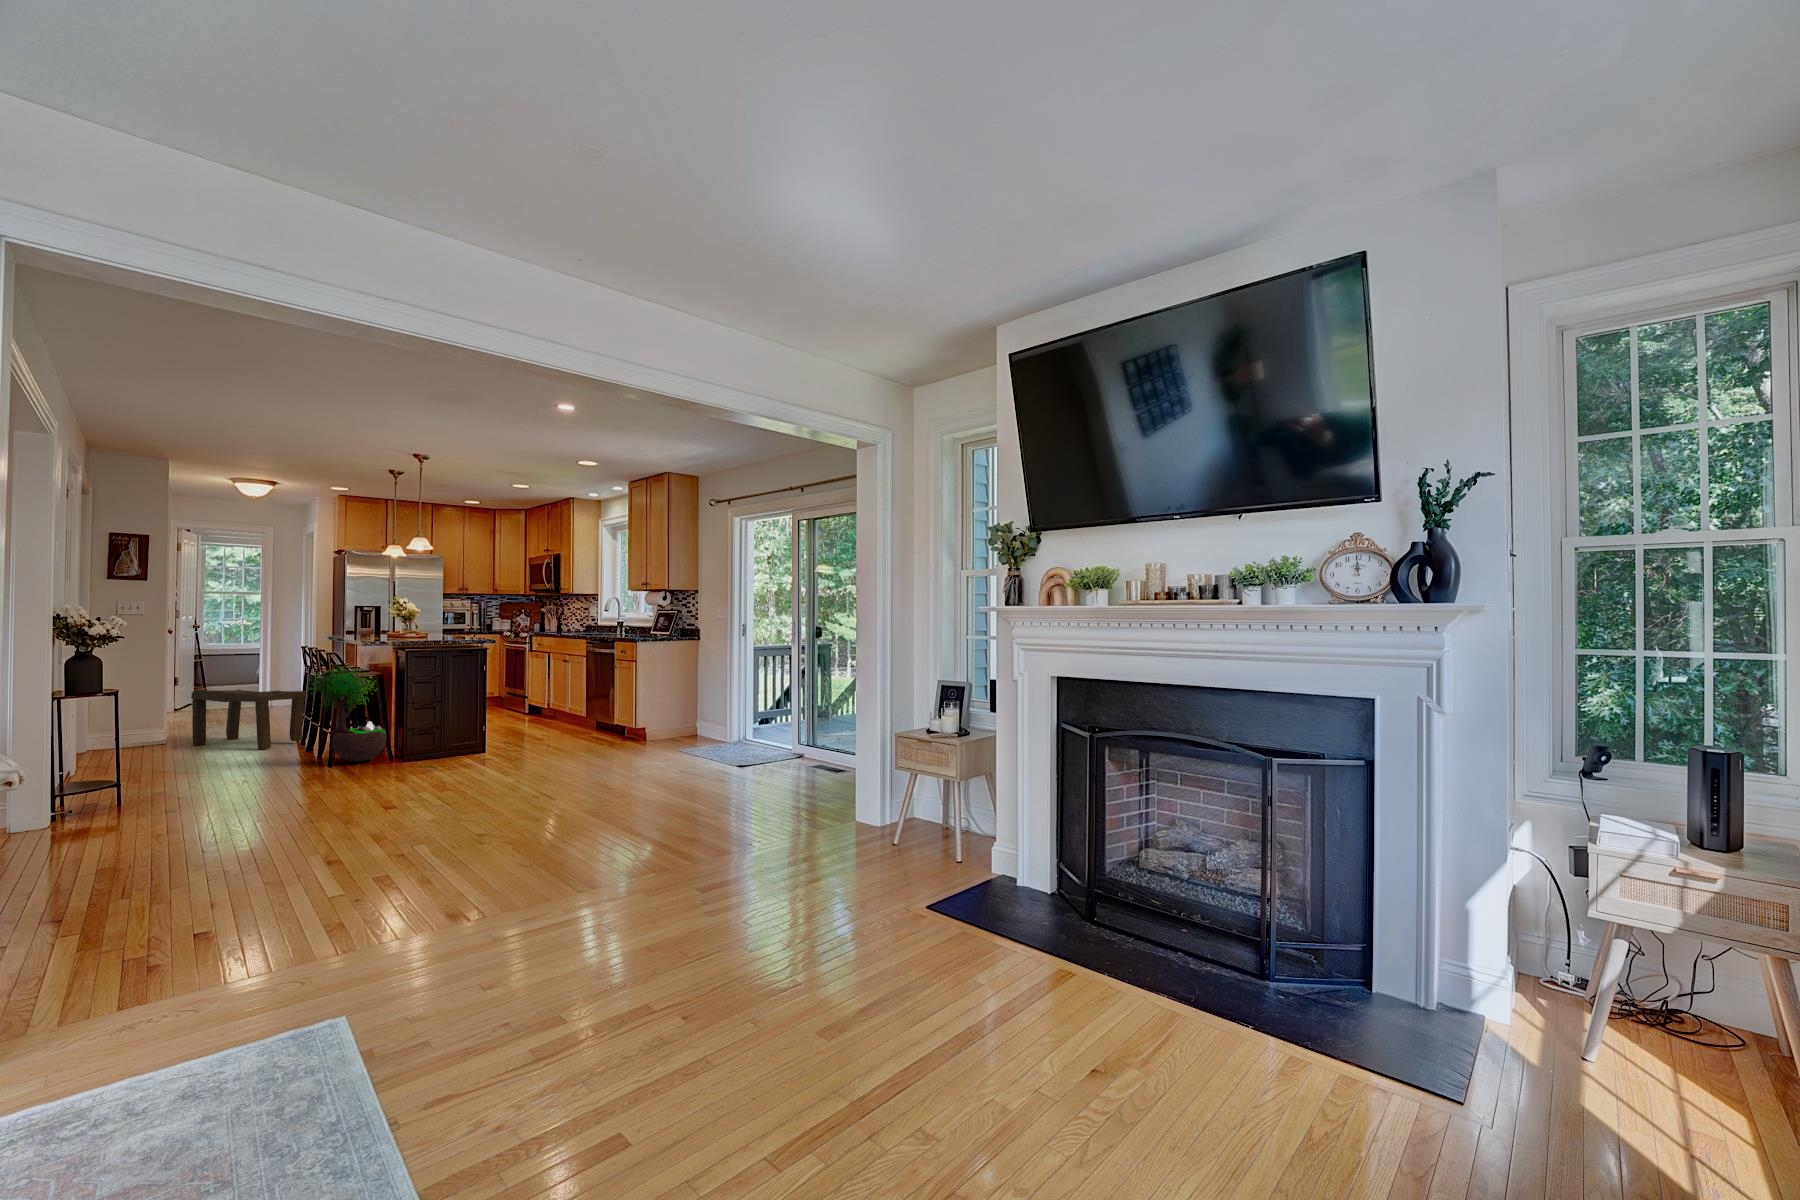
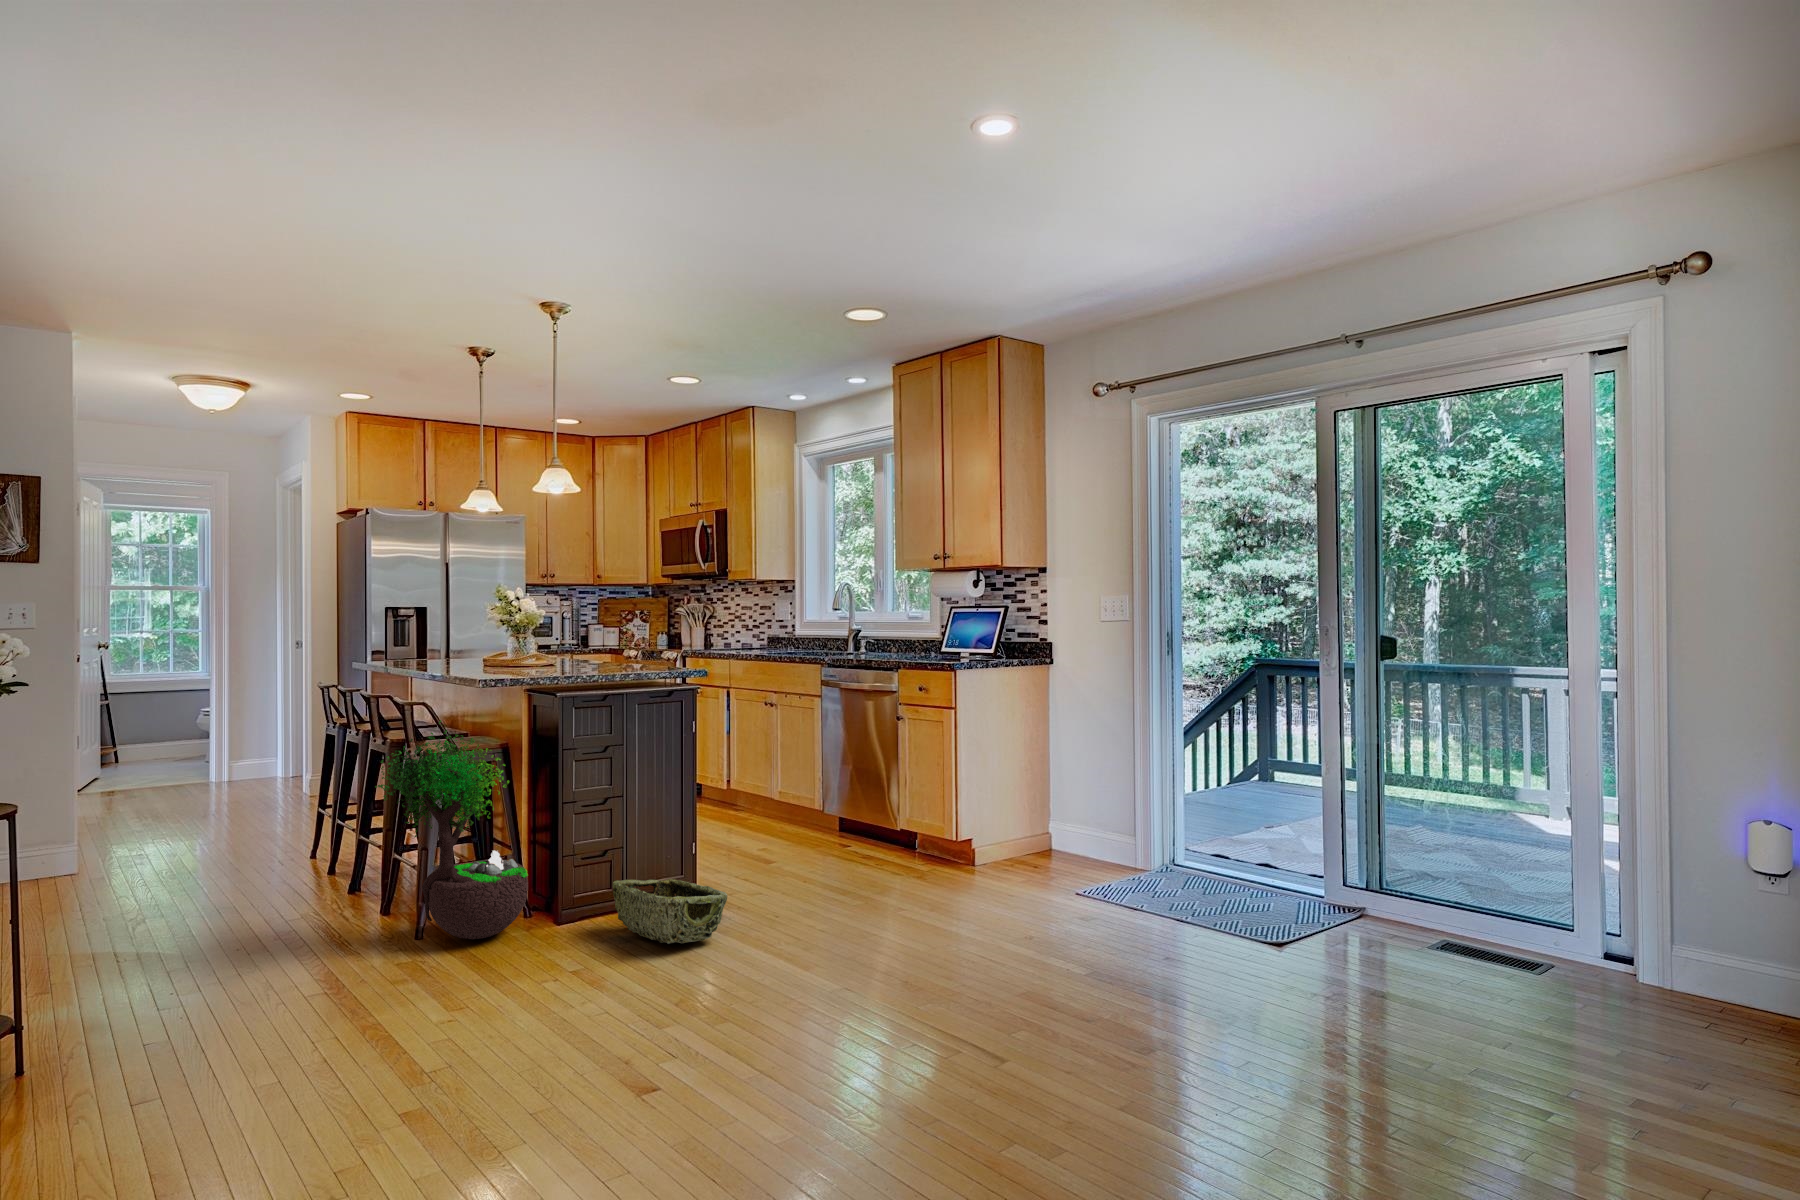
bench: present [191,689,306,750] -> none [124,771,338,899]
woven basket: none [426,736,480,764] -> present [612,879,727,944]

